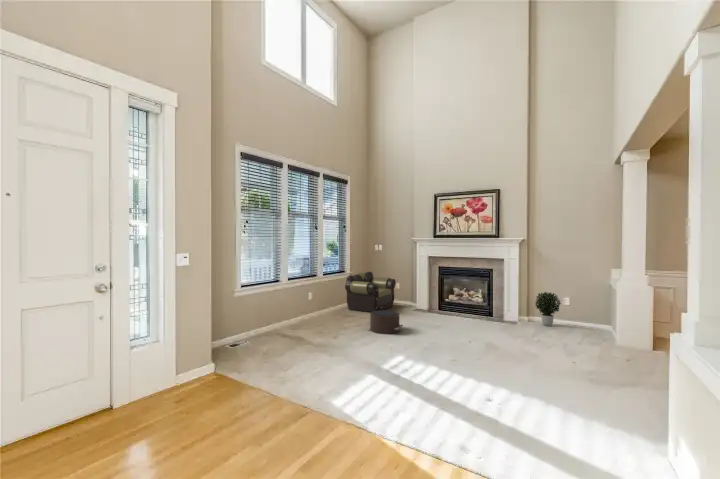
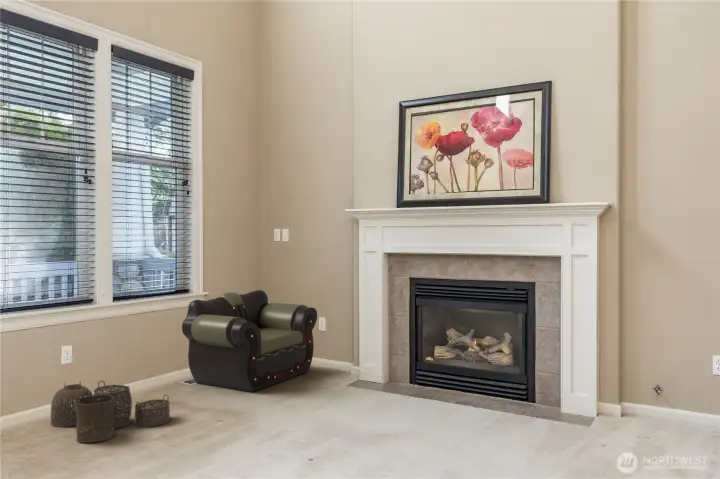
potted plant: present [536,292,561,326] -> none [639,340,706,432]
woven basket: none [306,306,352,327] -> present [51,381,170,443]
pouf: present [364,310,403,334] -> none [173,395,280,464]

